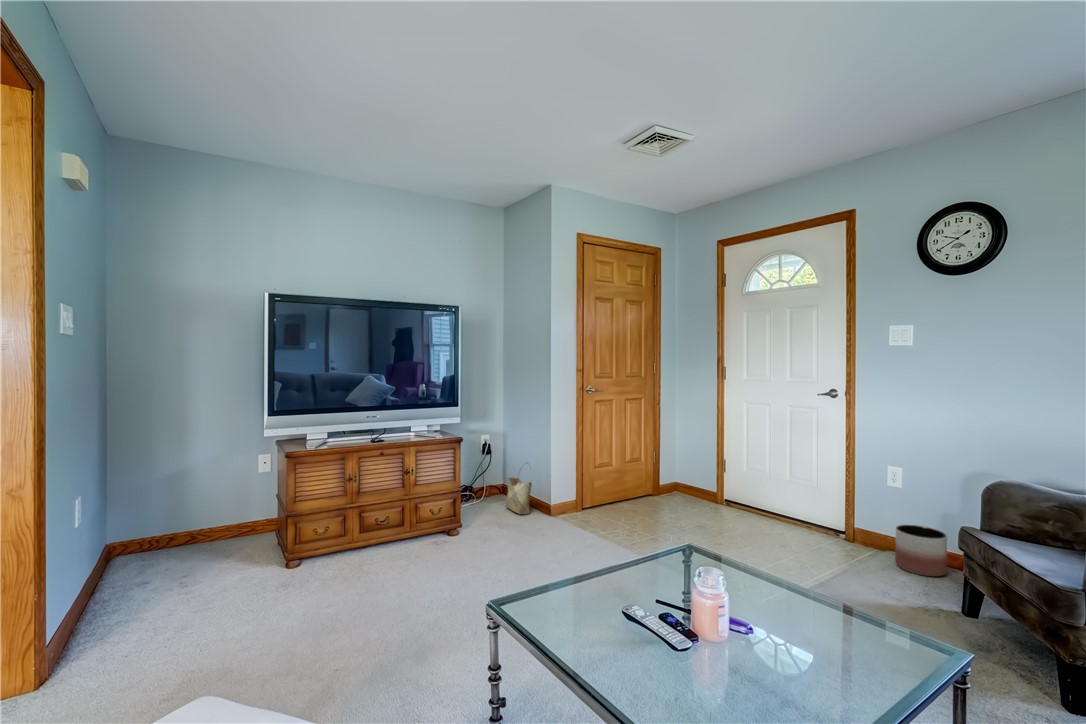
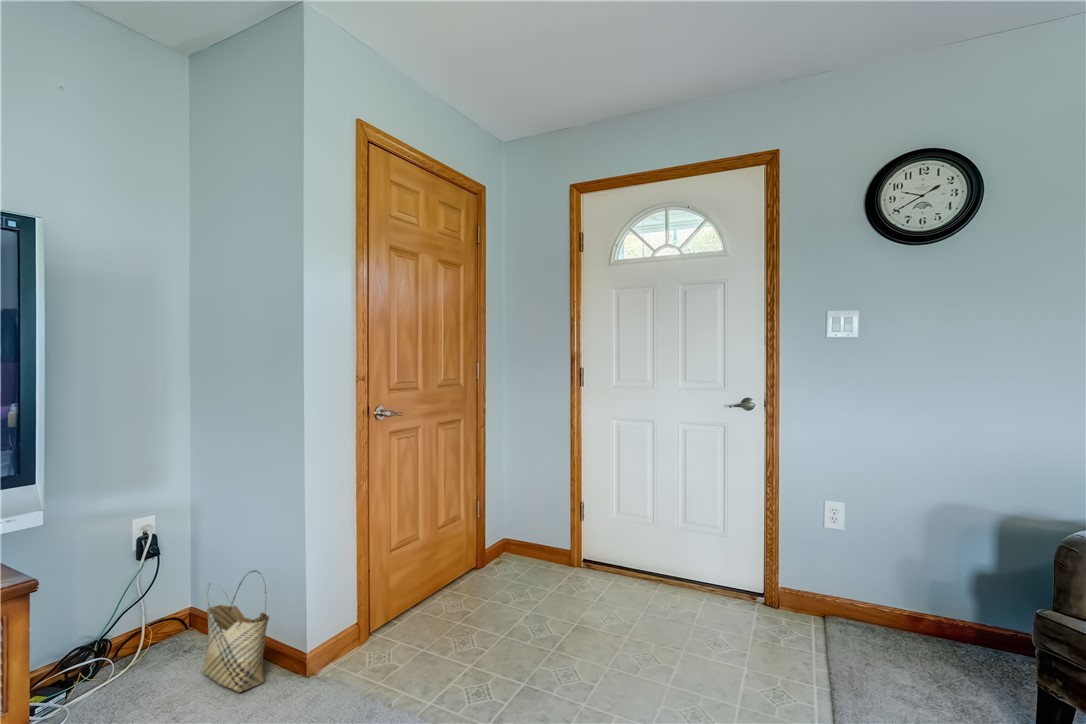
planter: present [895,525,947,576] -> none [857,582,926,660]

